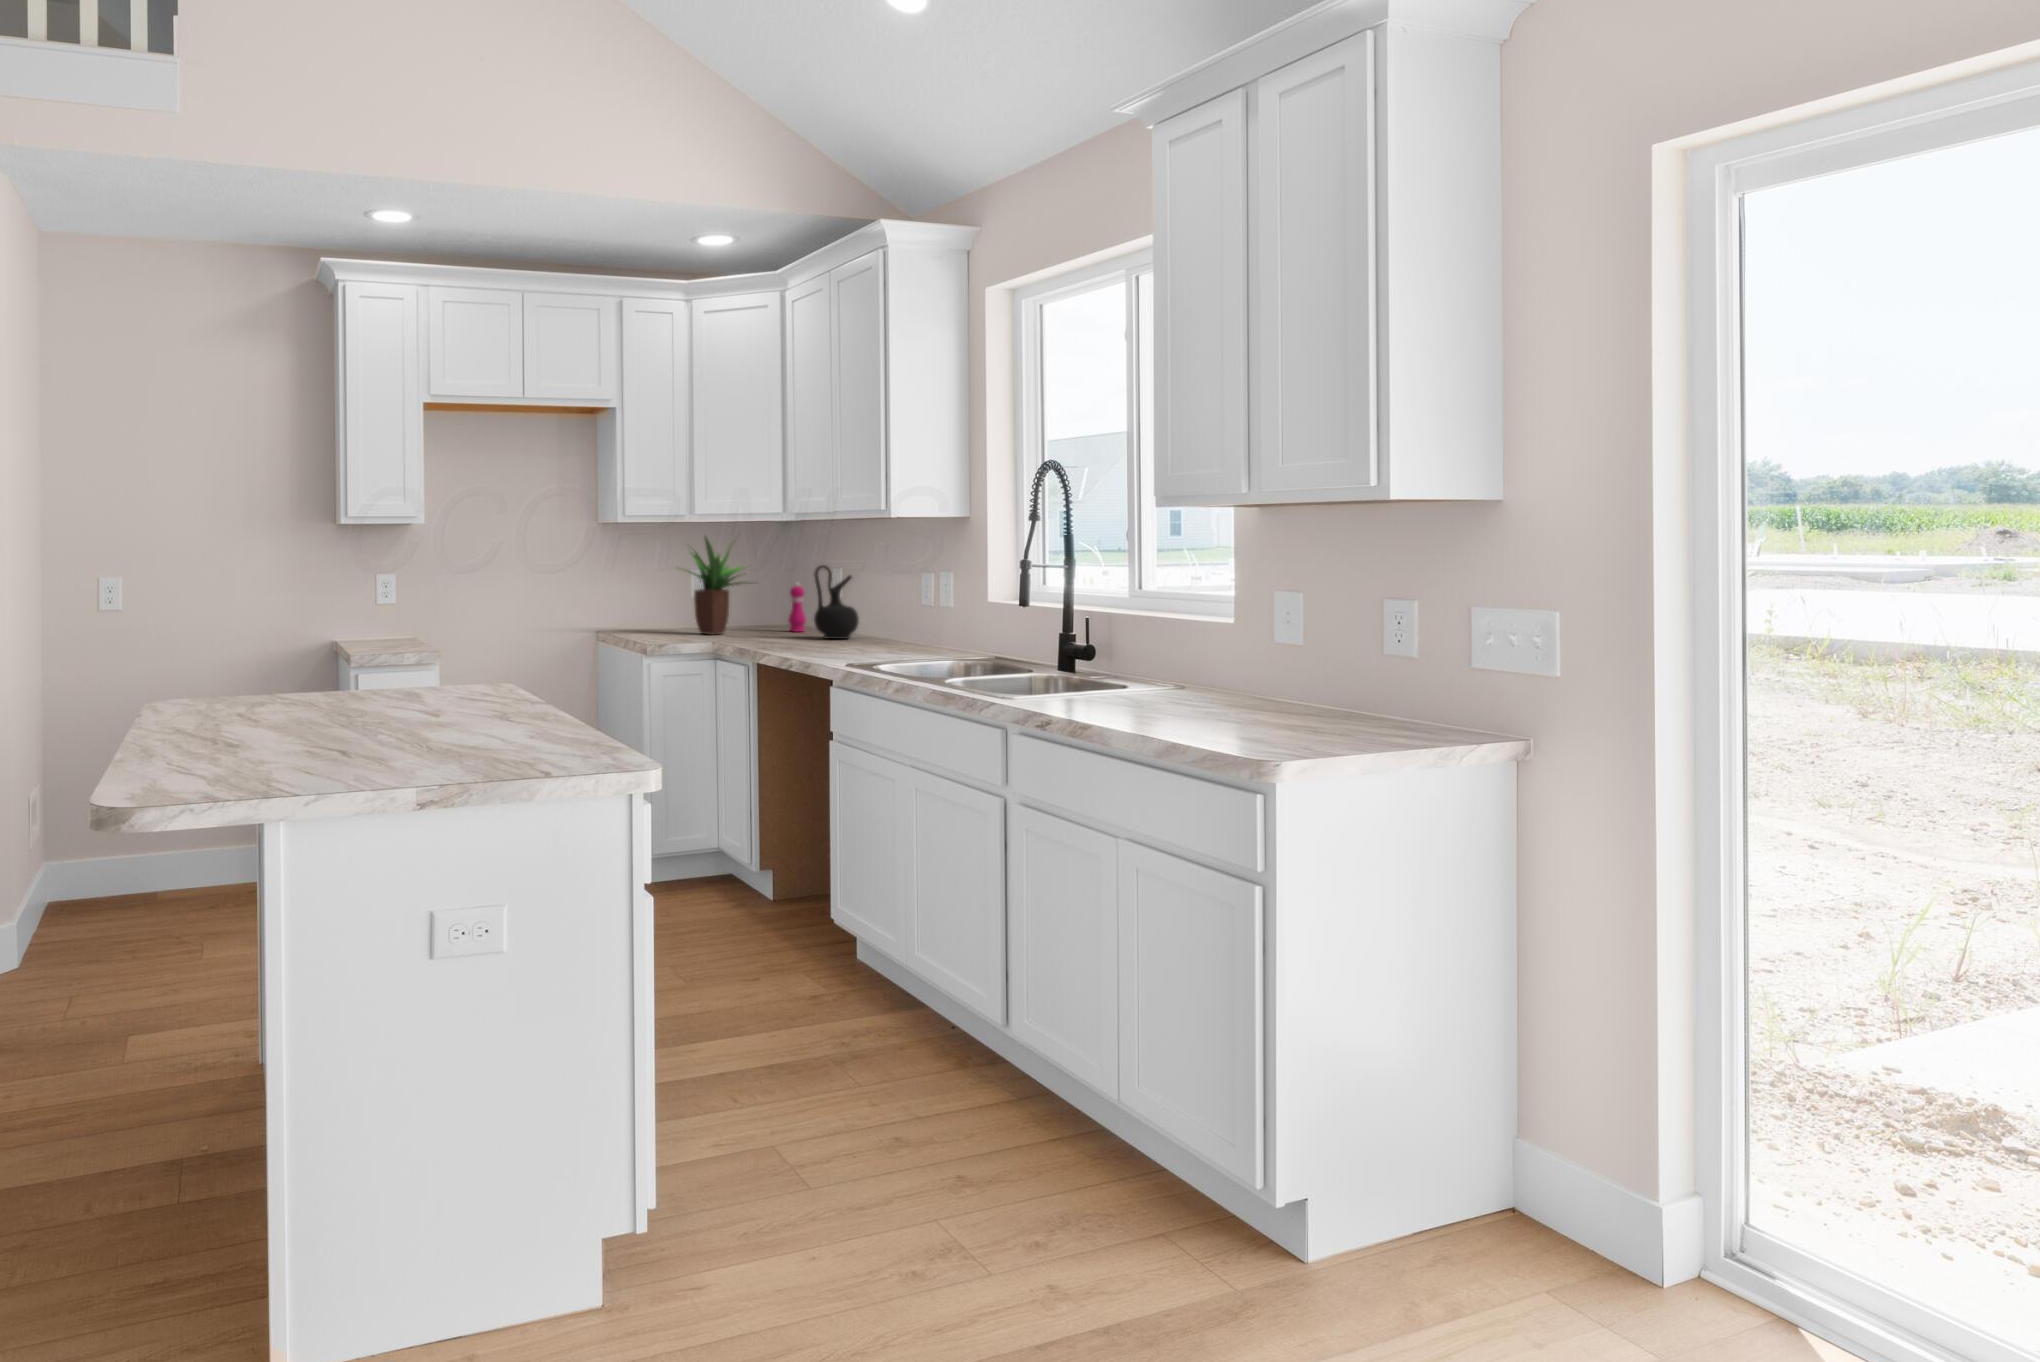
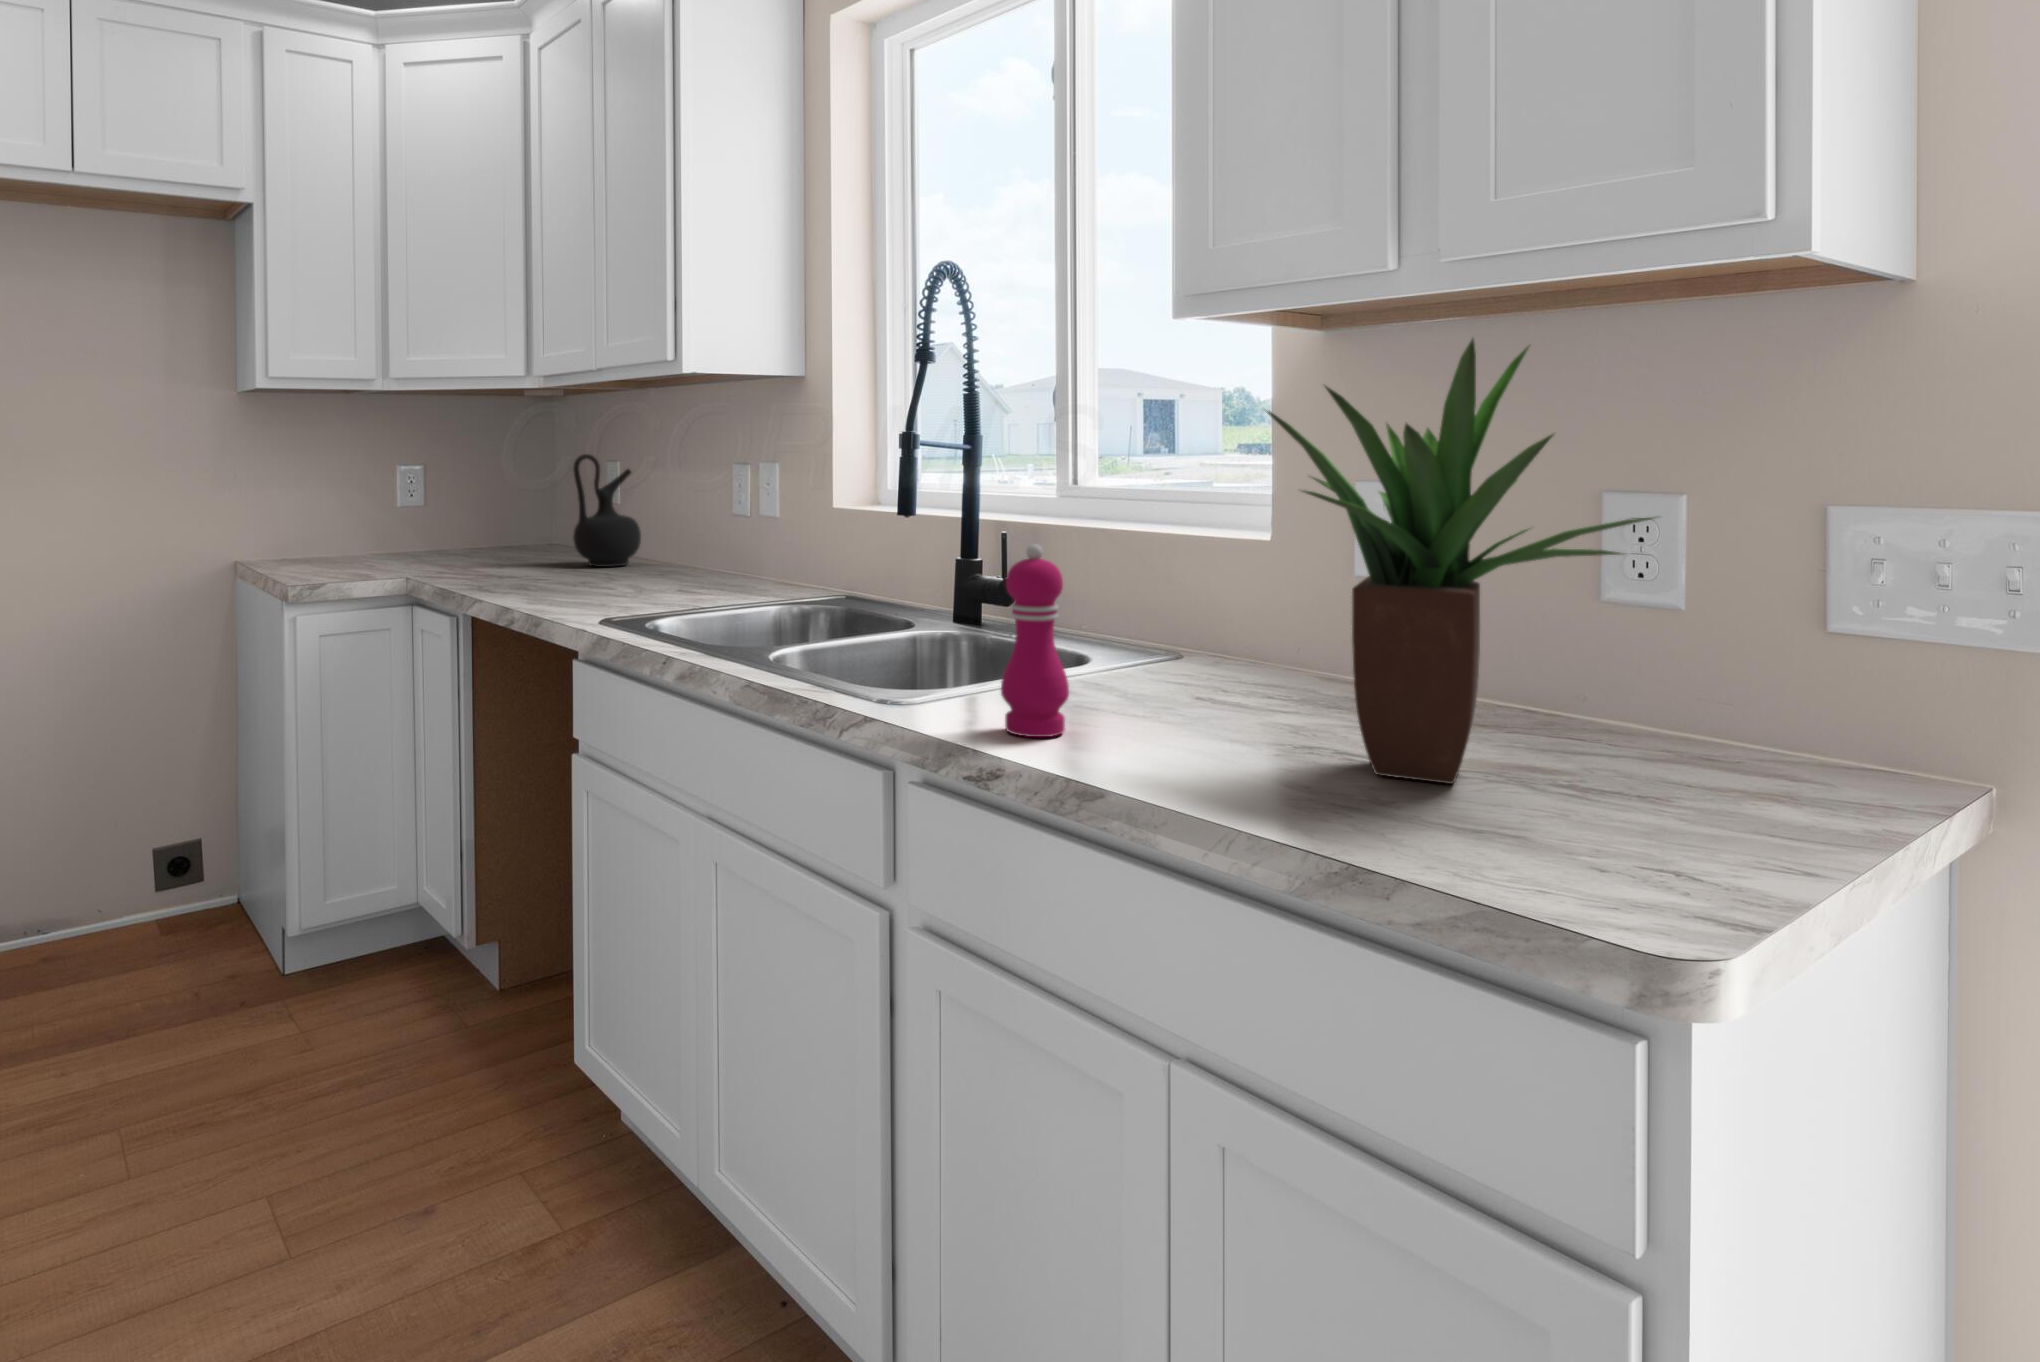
potted plant: present [677,535,751,635] -> present [1265,339,1658,784]
pepper mill: present [789,583,806,632] -> present [1001,544,1069,737]

